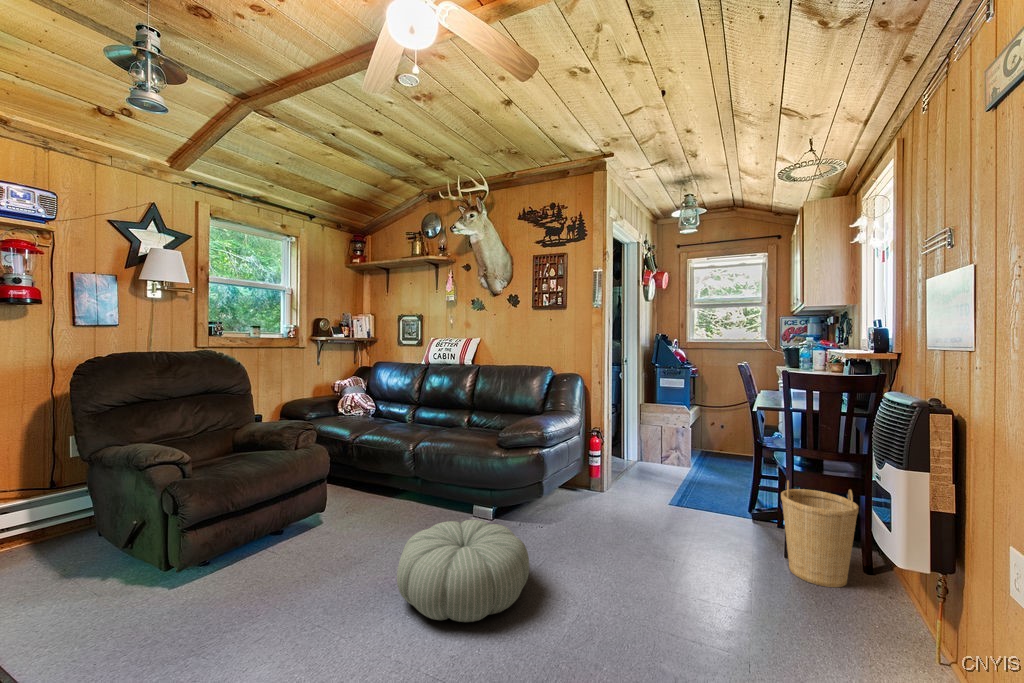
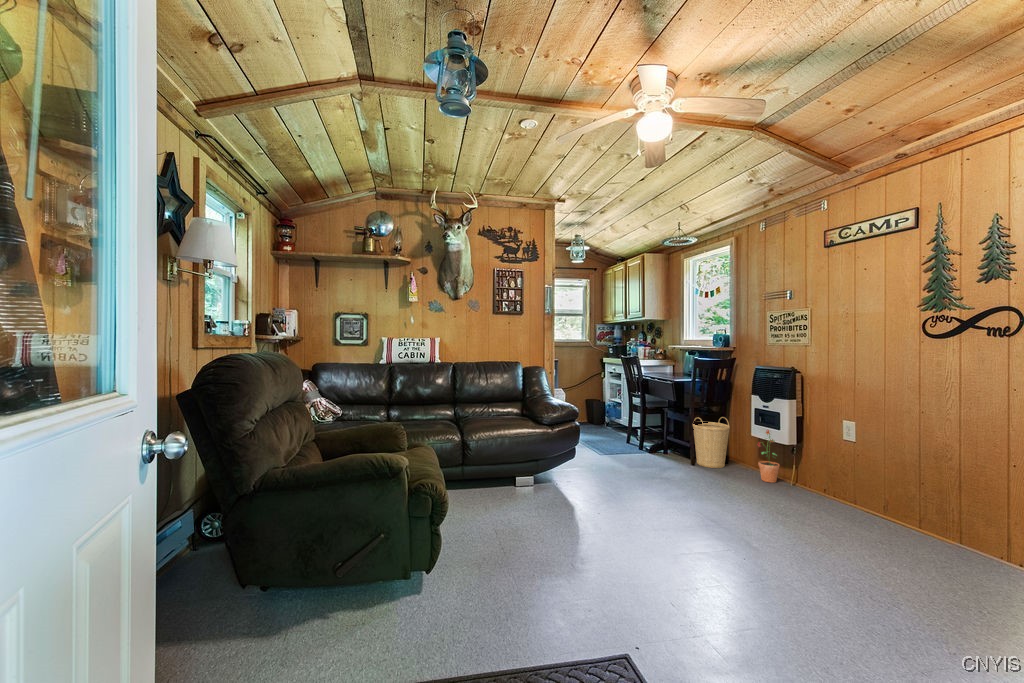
pouf: present [397,520,530,622] -> none [570,472,664,534]
potted plant: none [851,532,926,656] -> present [757,430,780,483]

